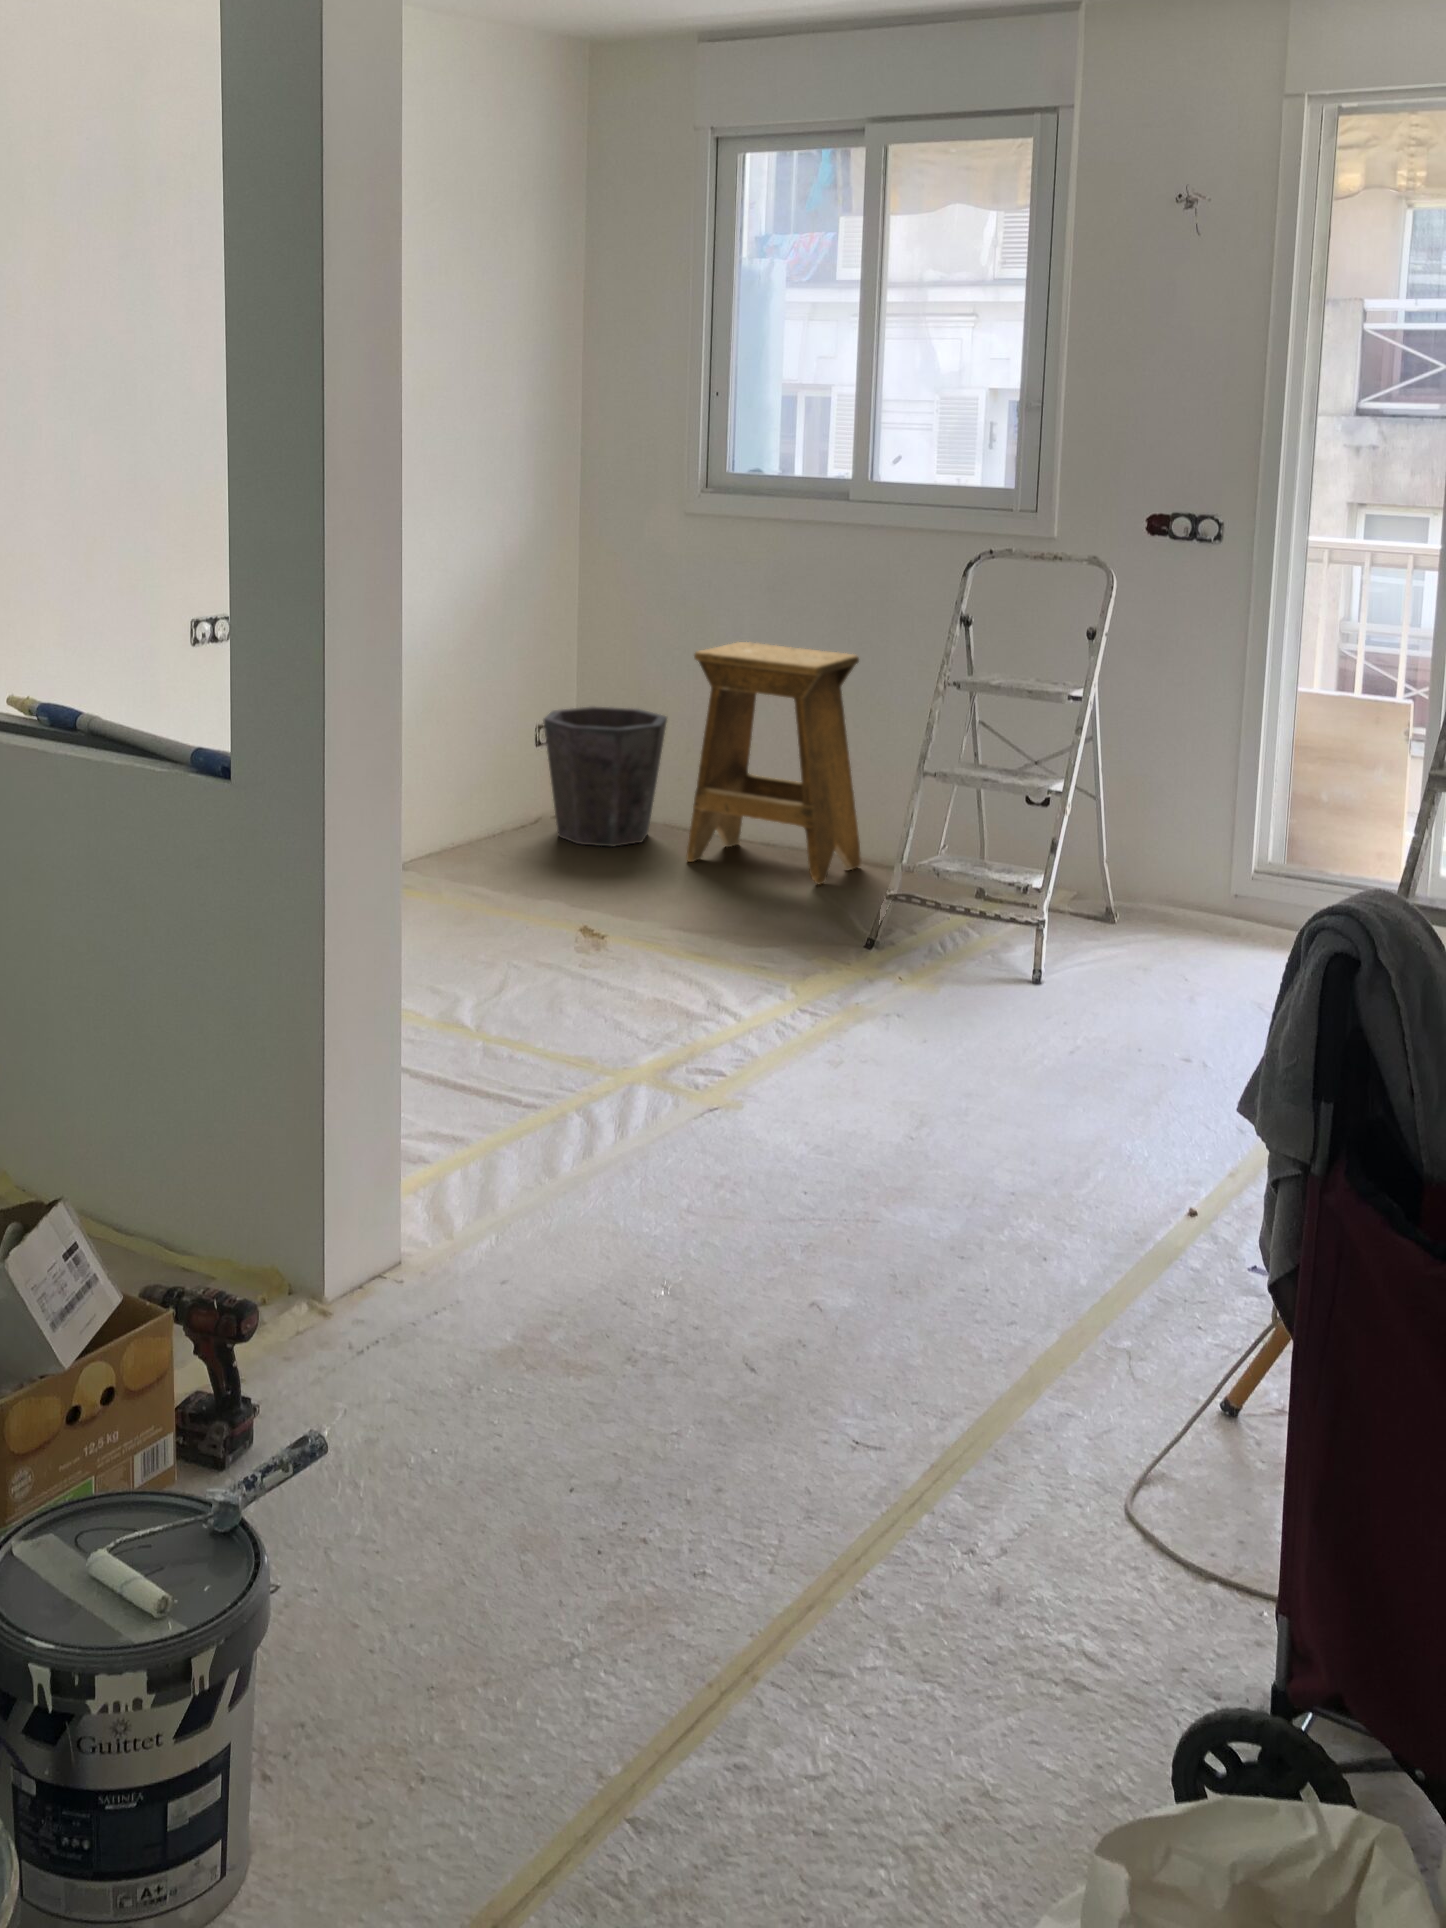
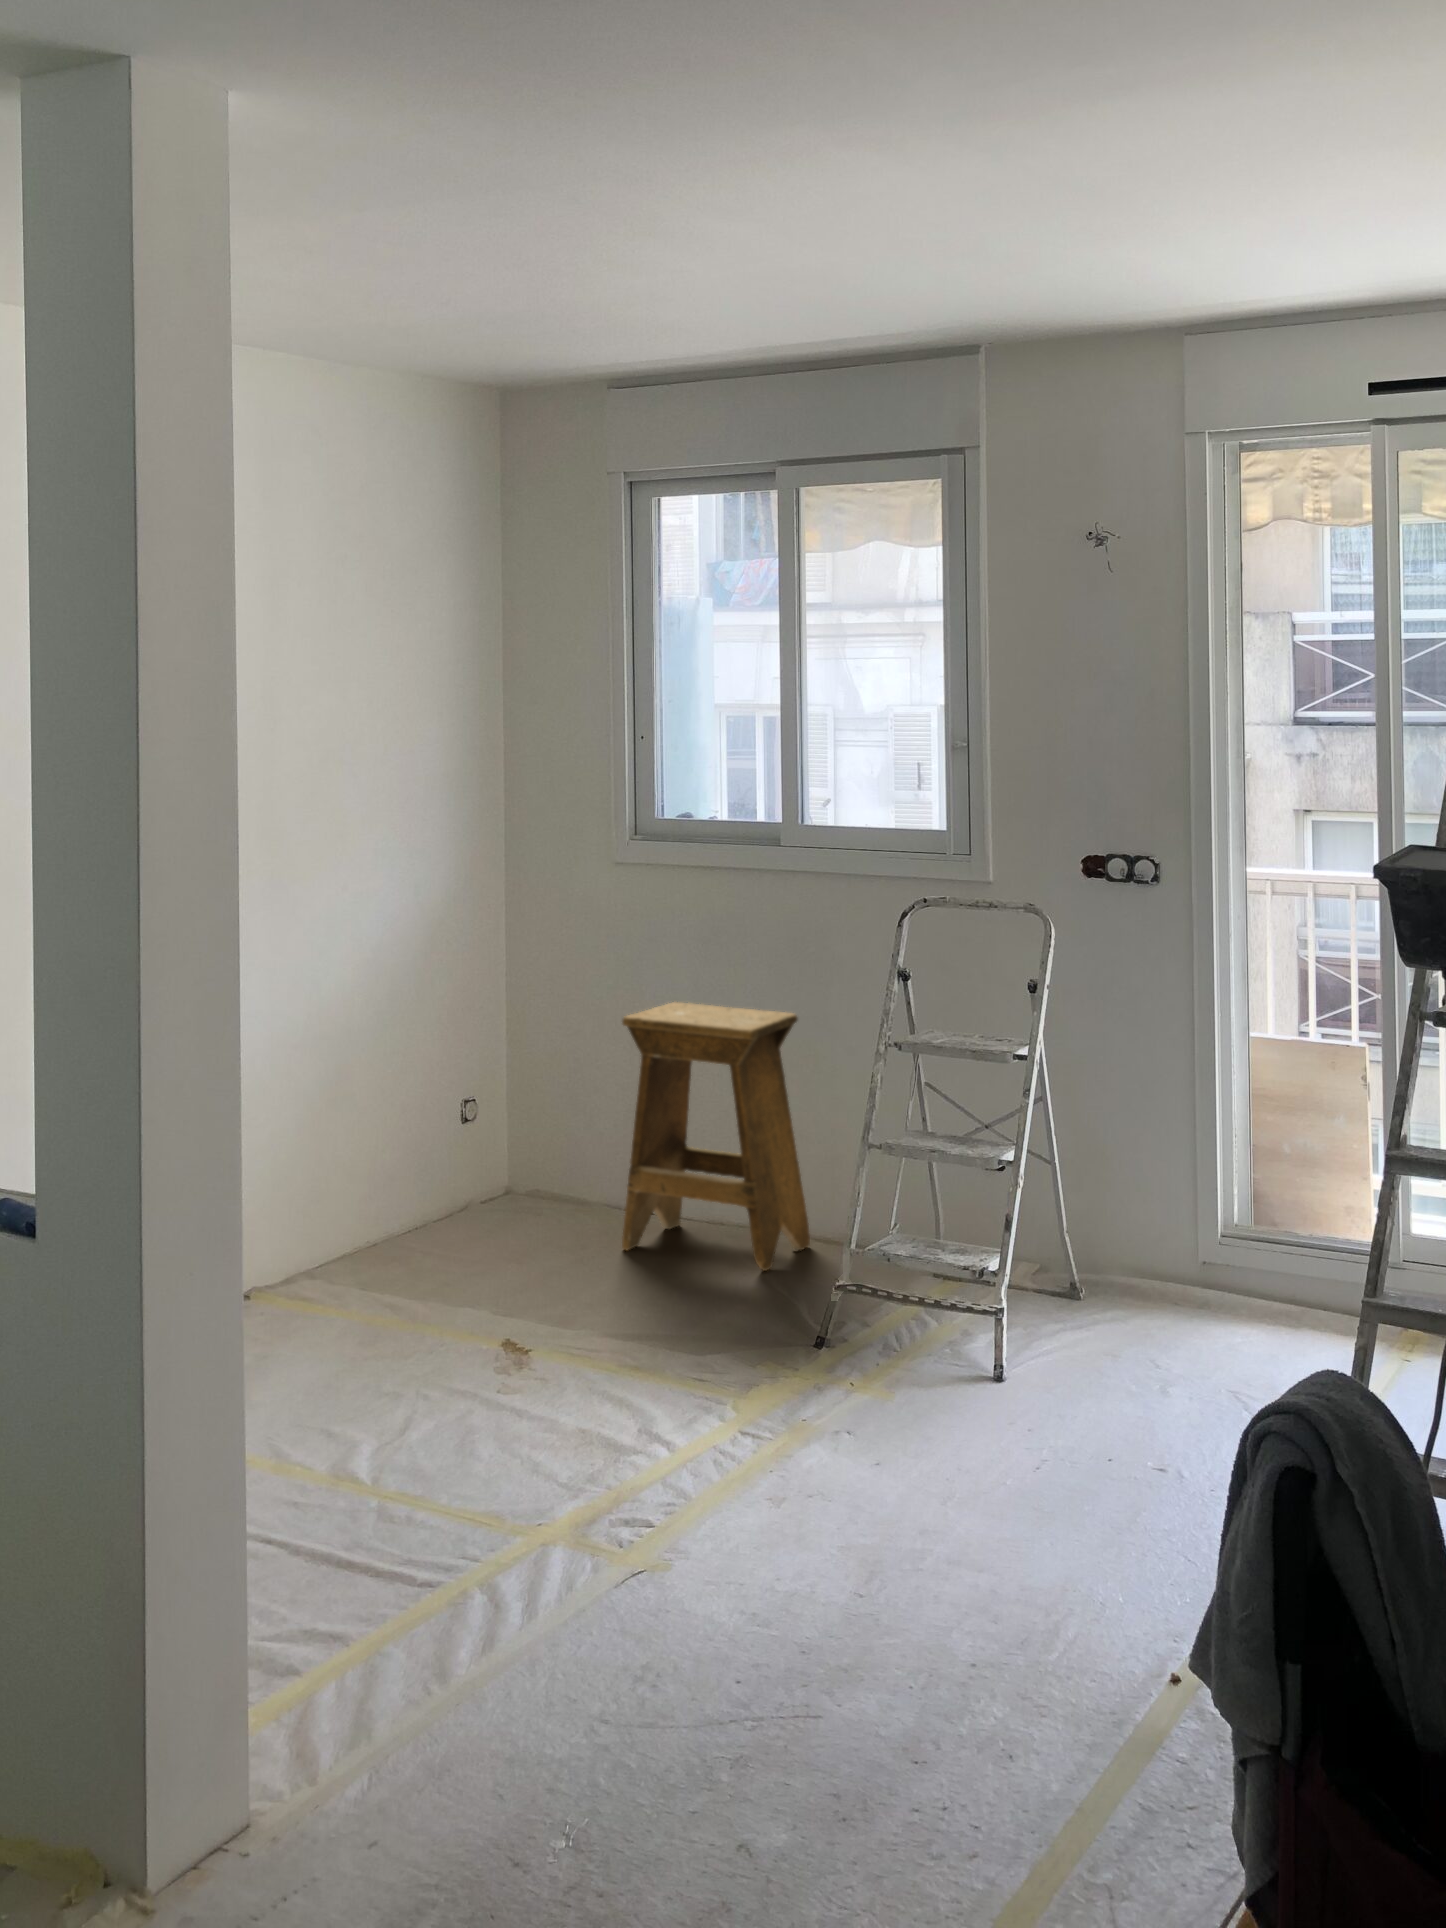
waste bin: present [544,706,667,846] -> none [463,1077,599,1236]

